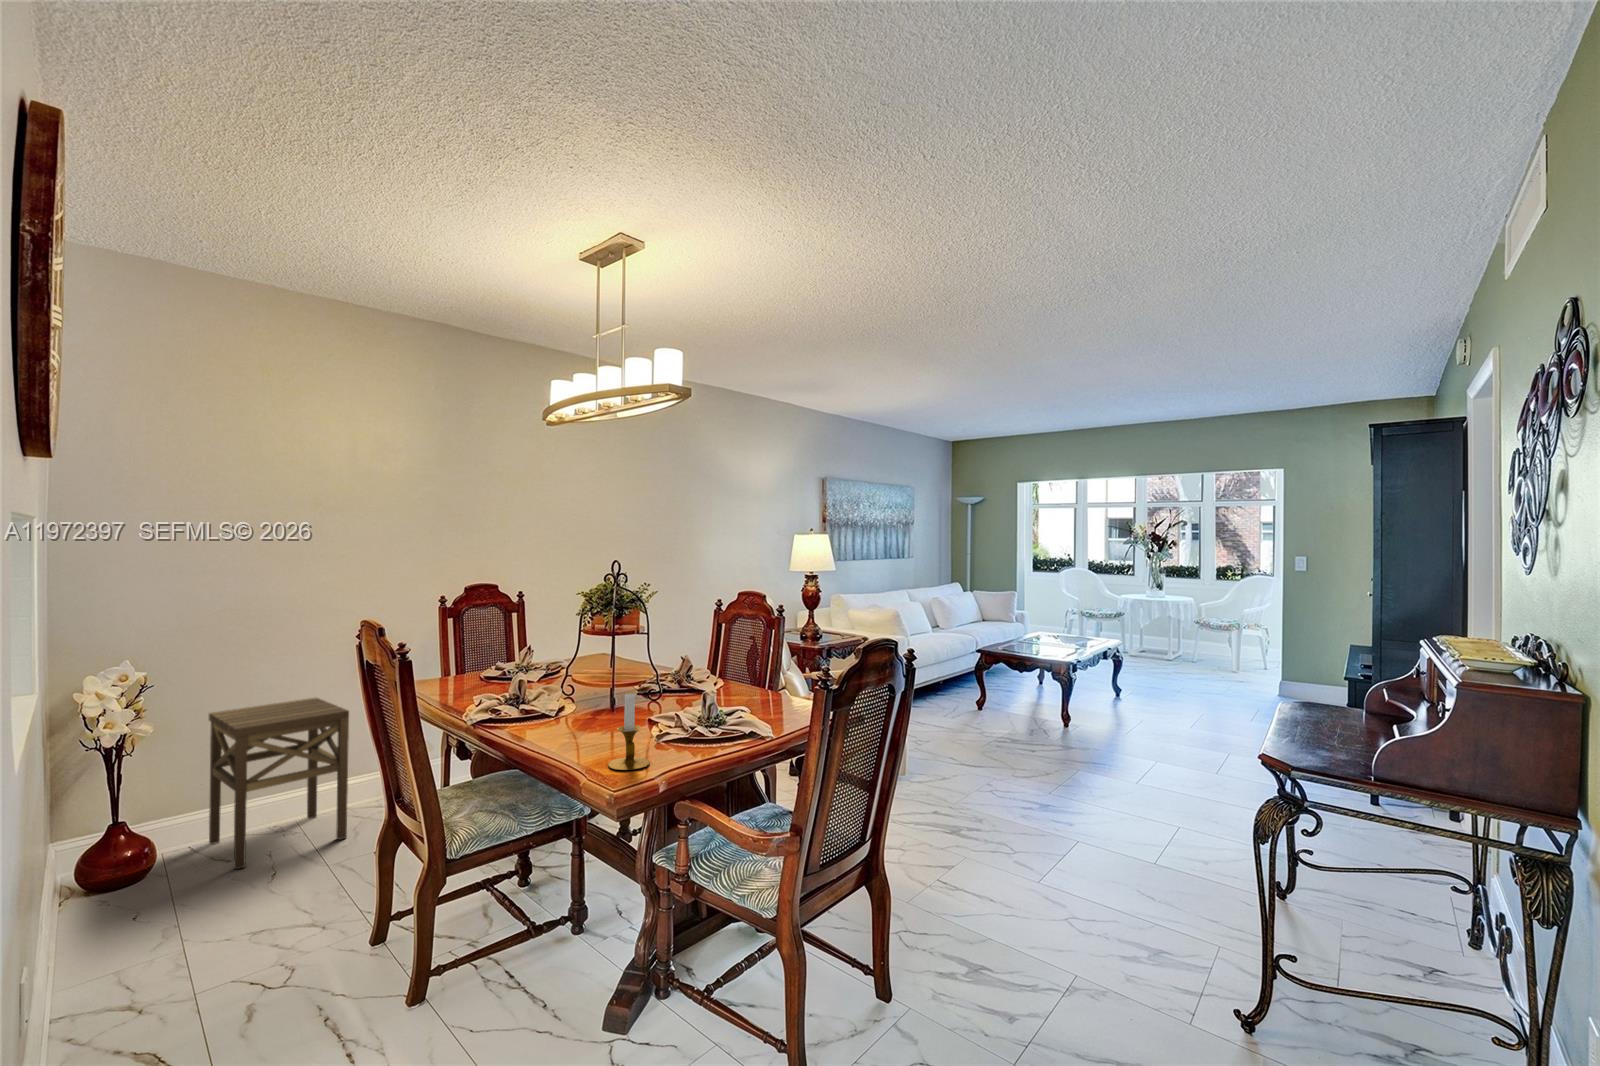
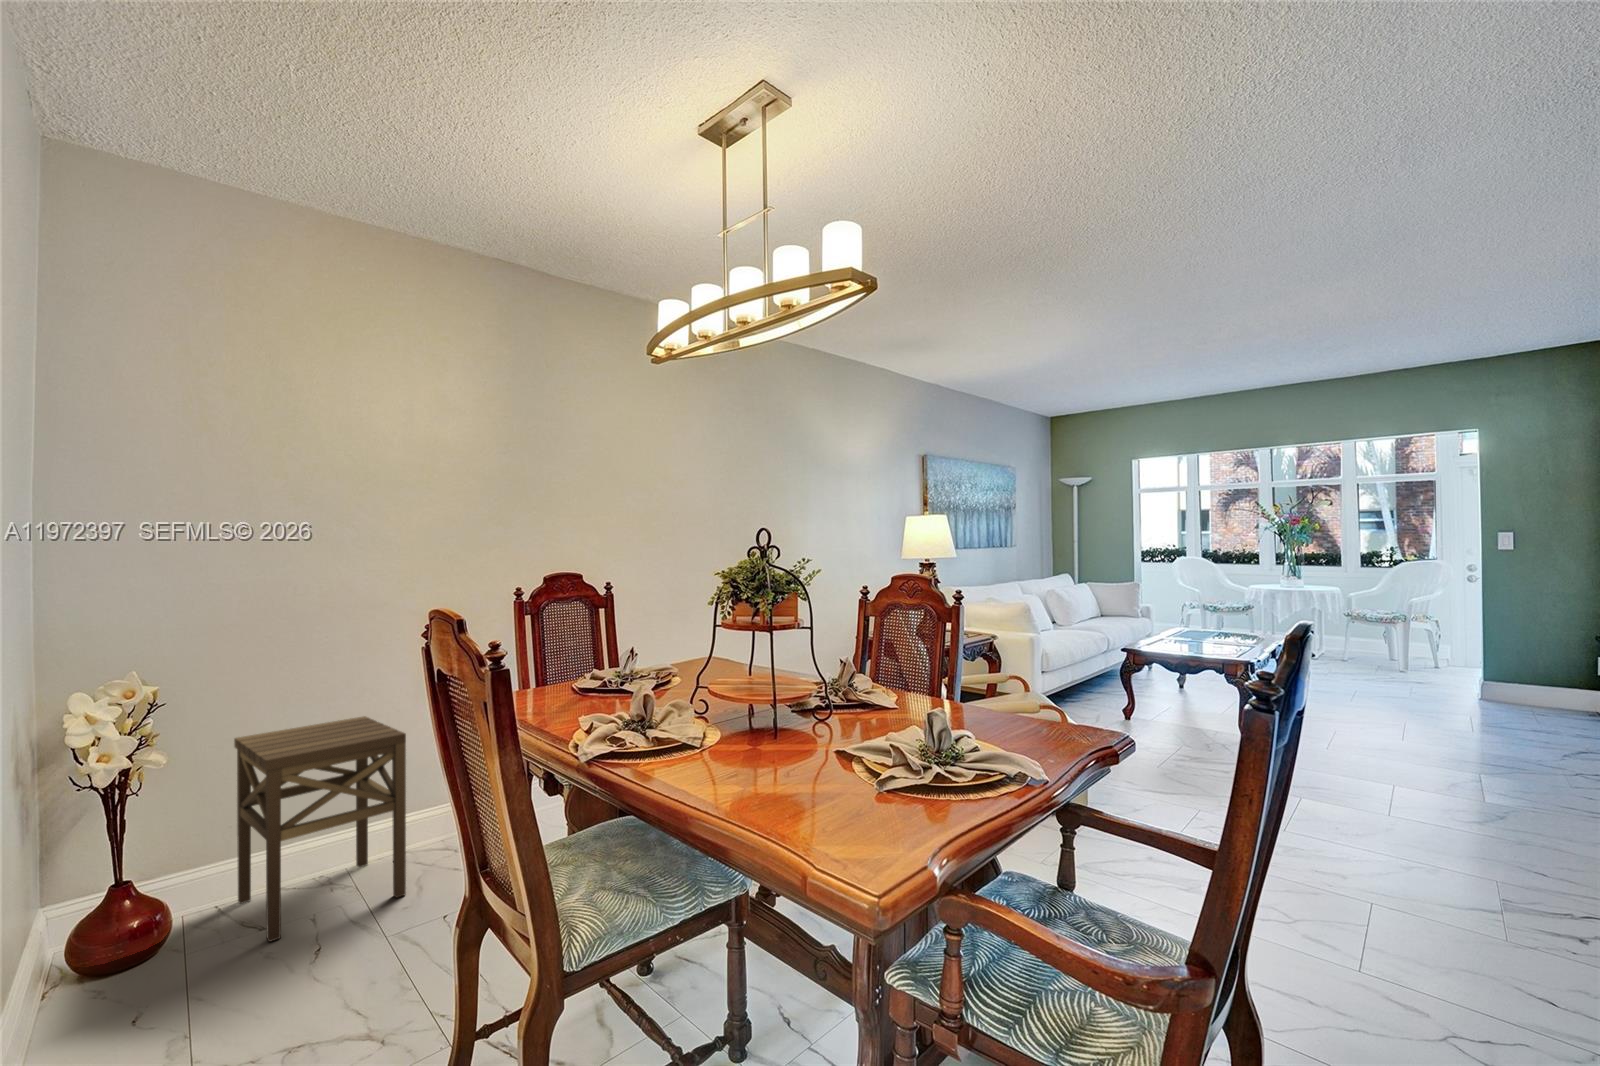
candlestick: present [608,694,650,770] -> none [820,719,886,843]

